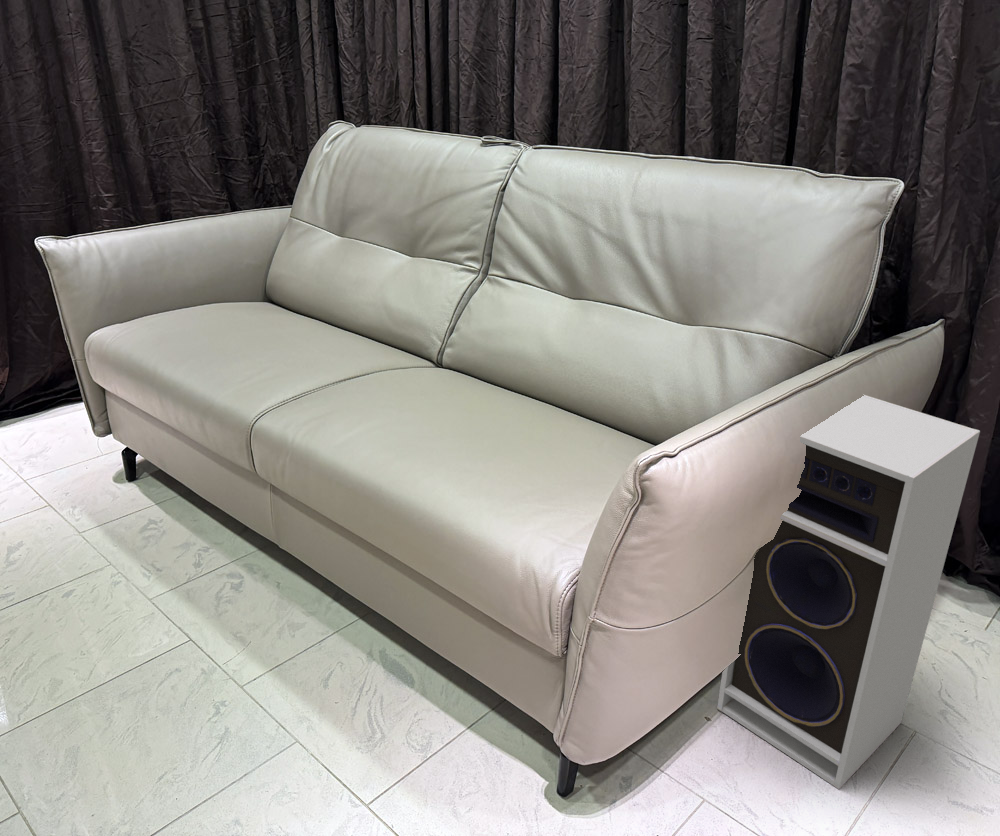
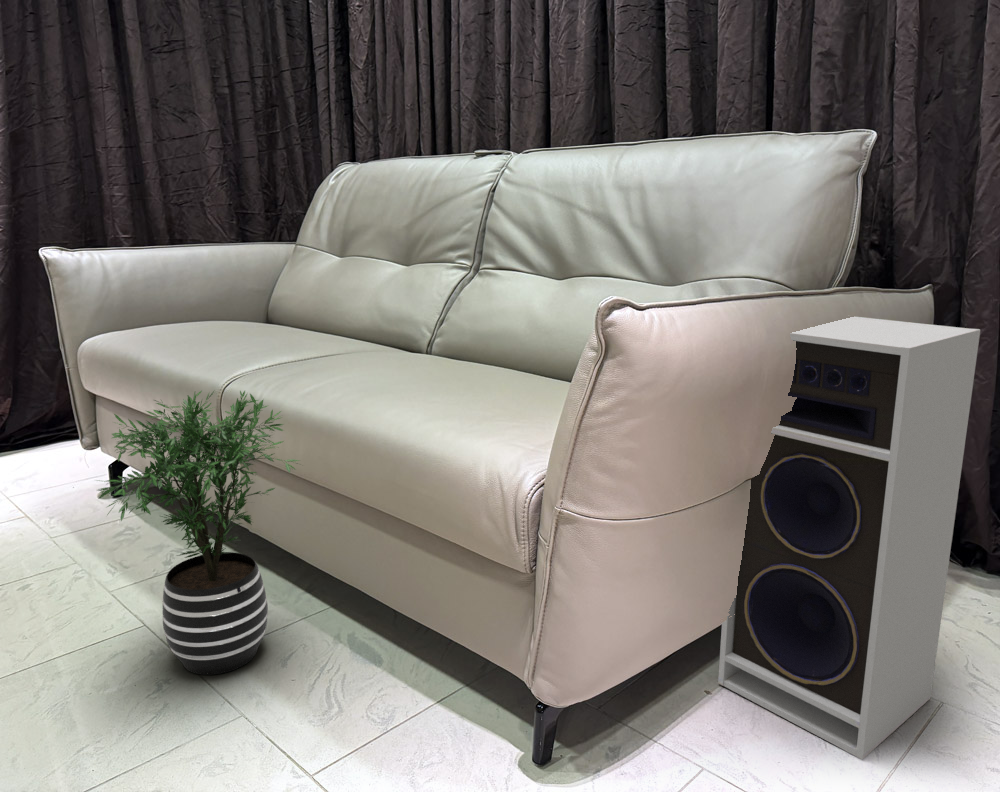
potted plant: none [152,449,344,704] -> present [98,391,299,675]

